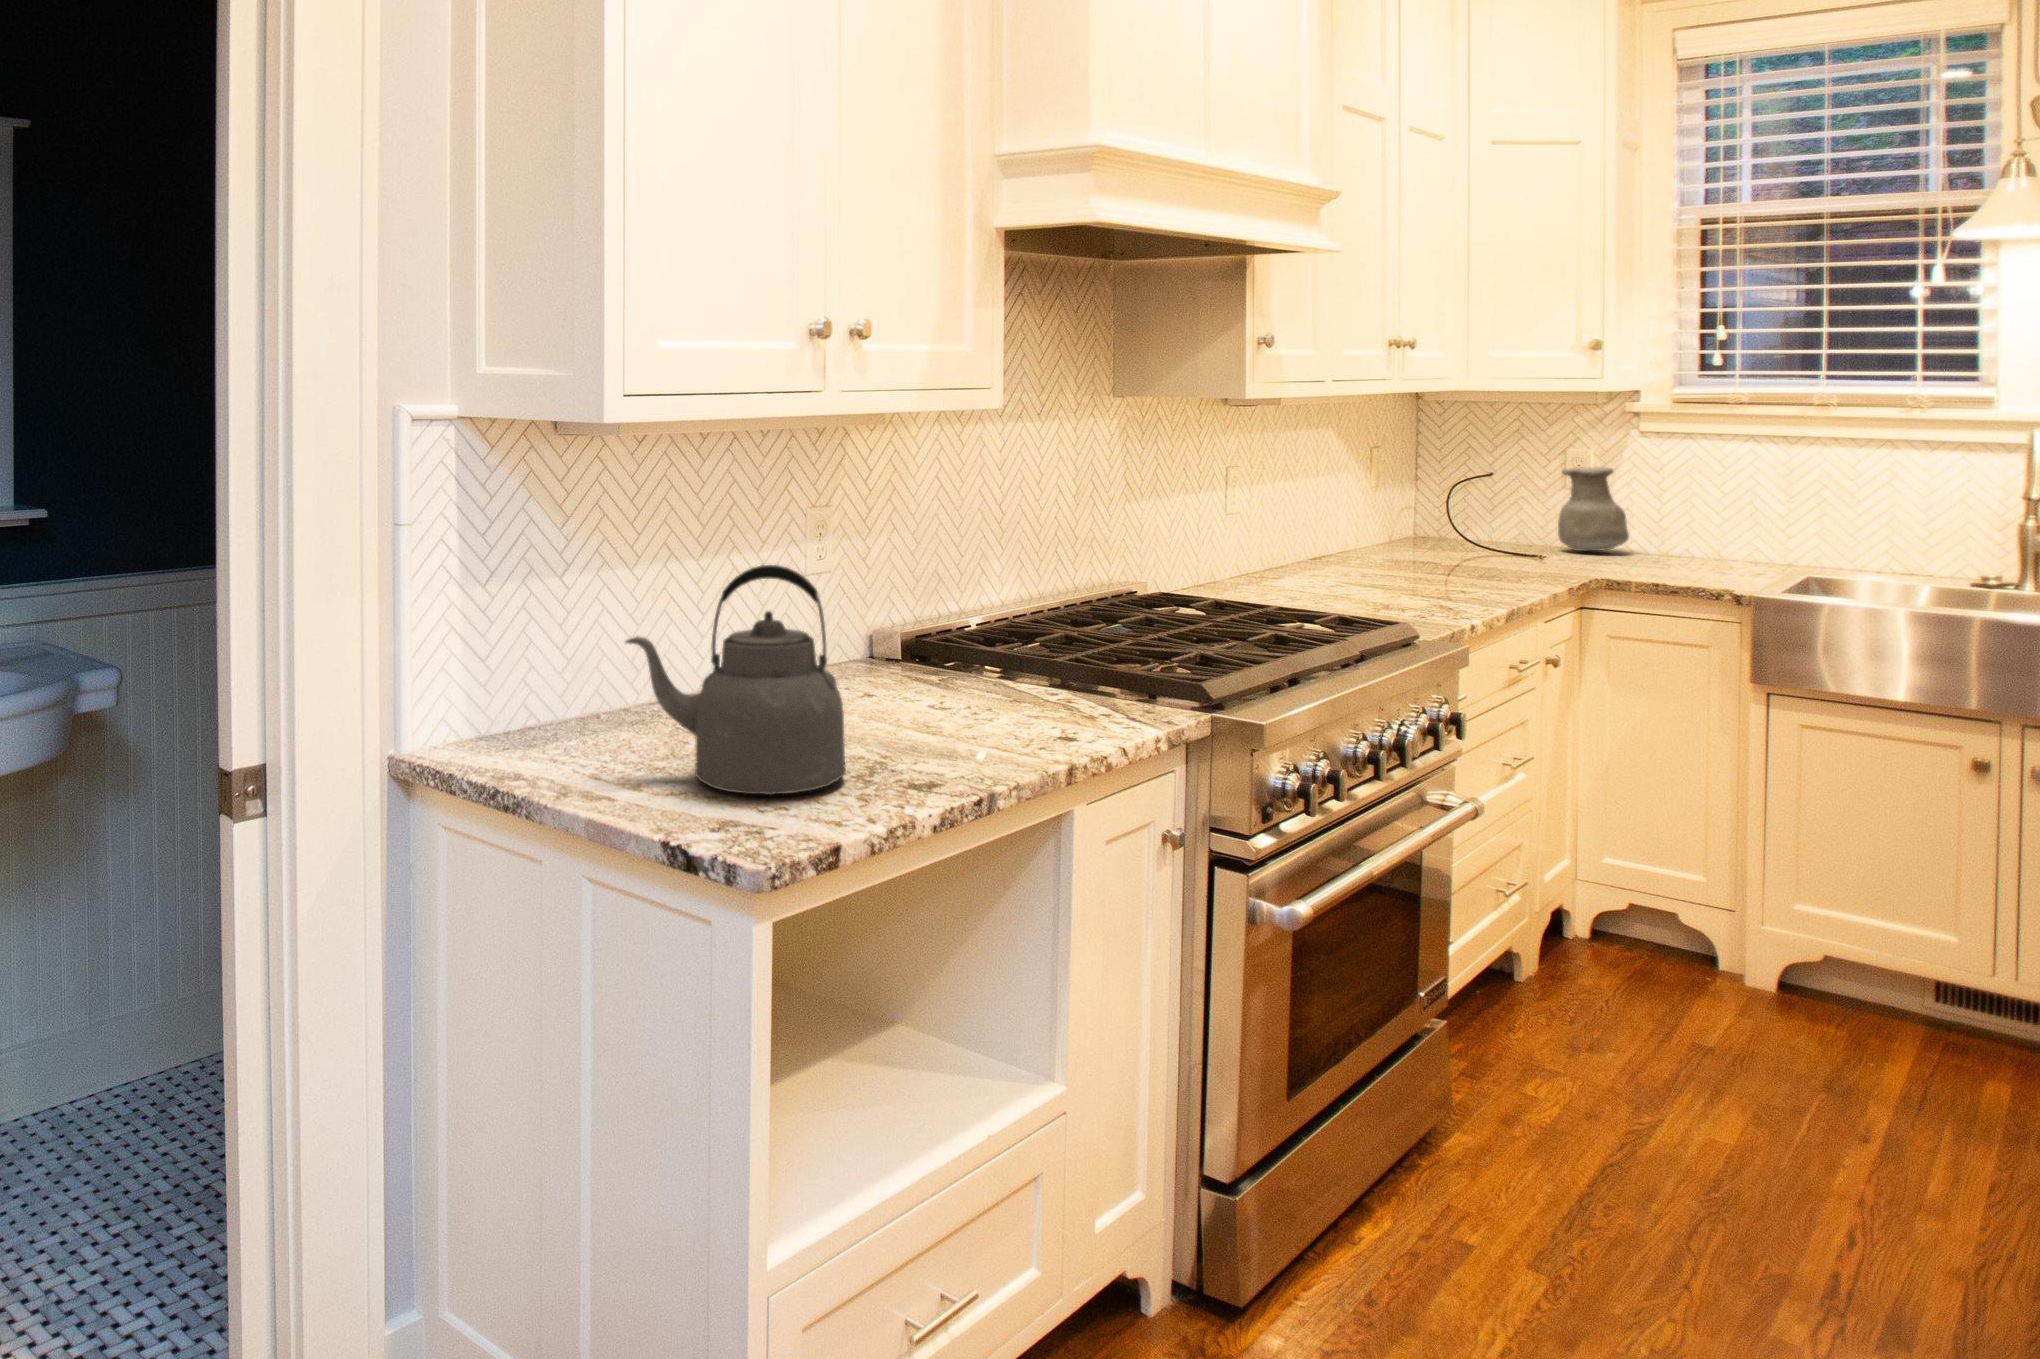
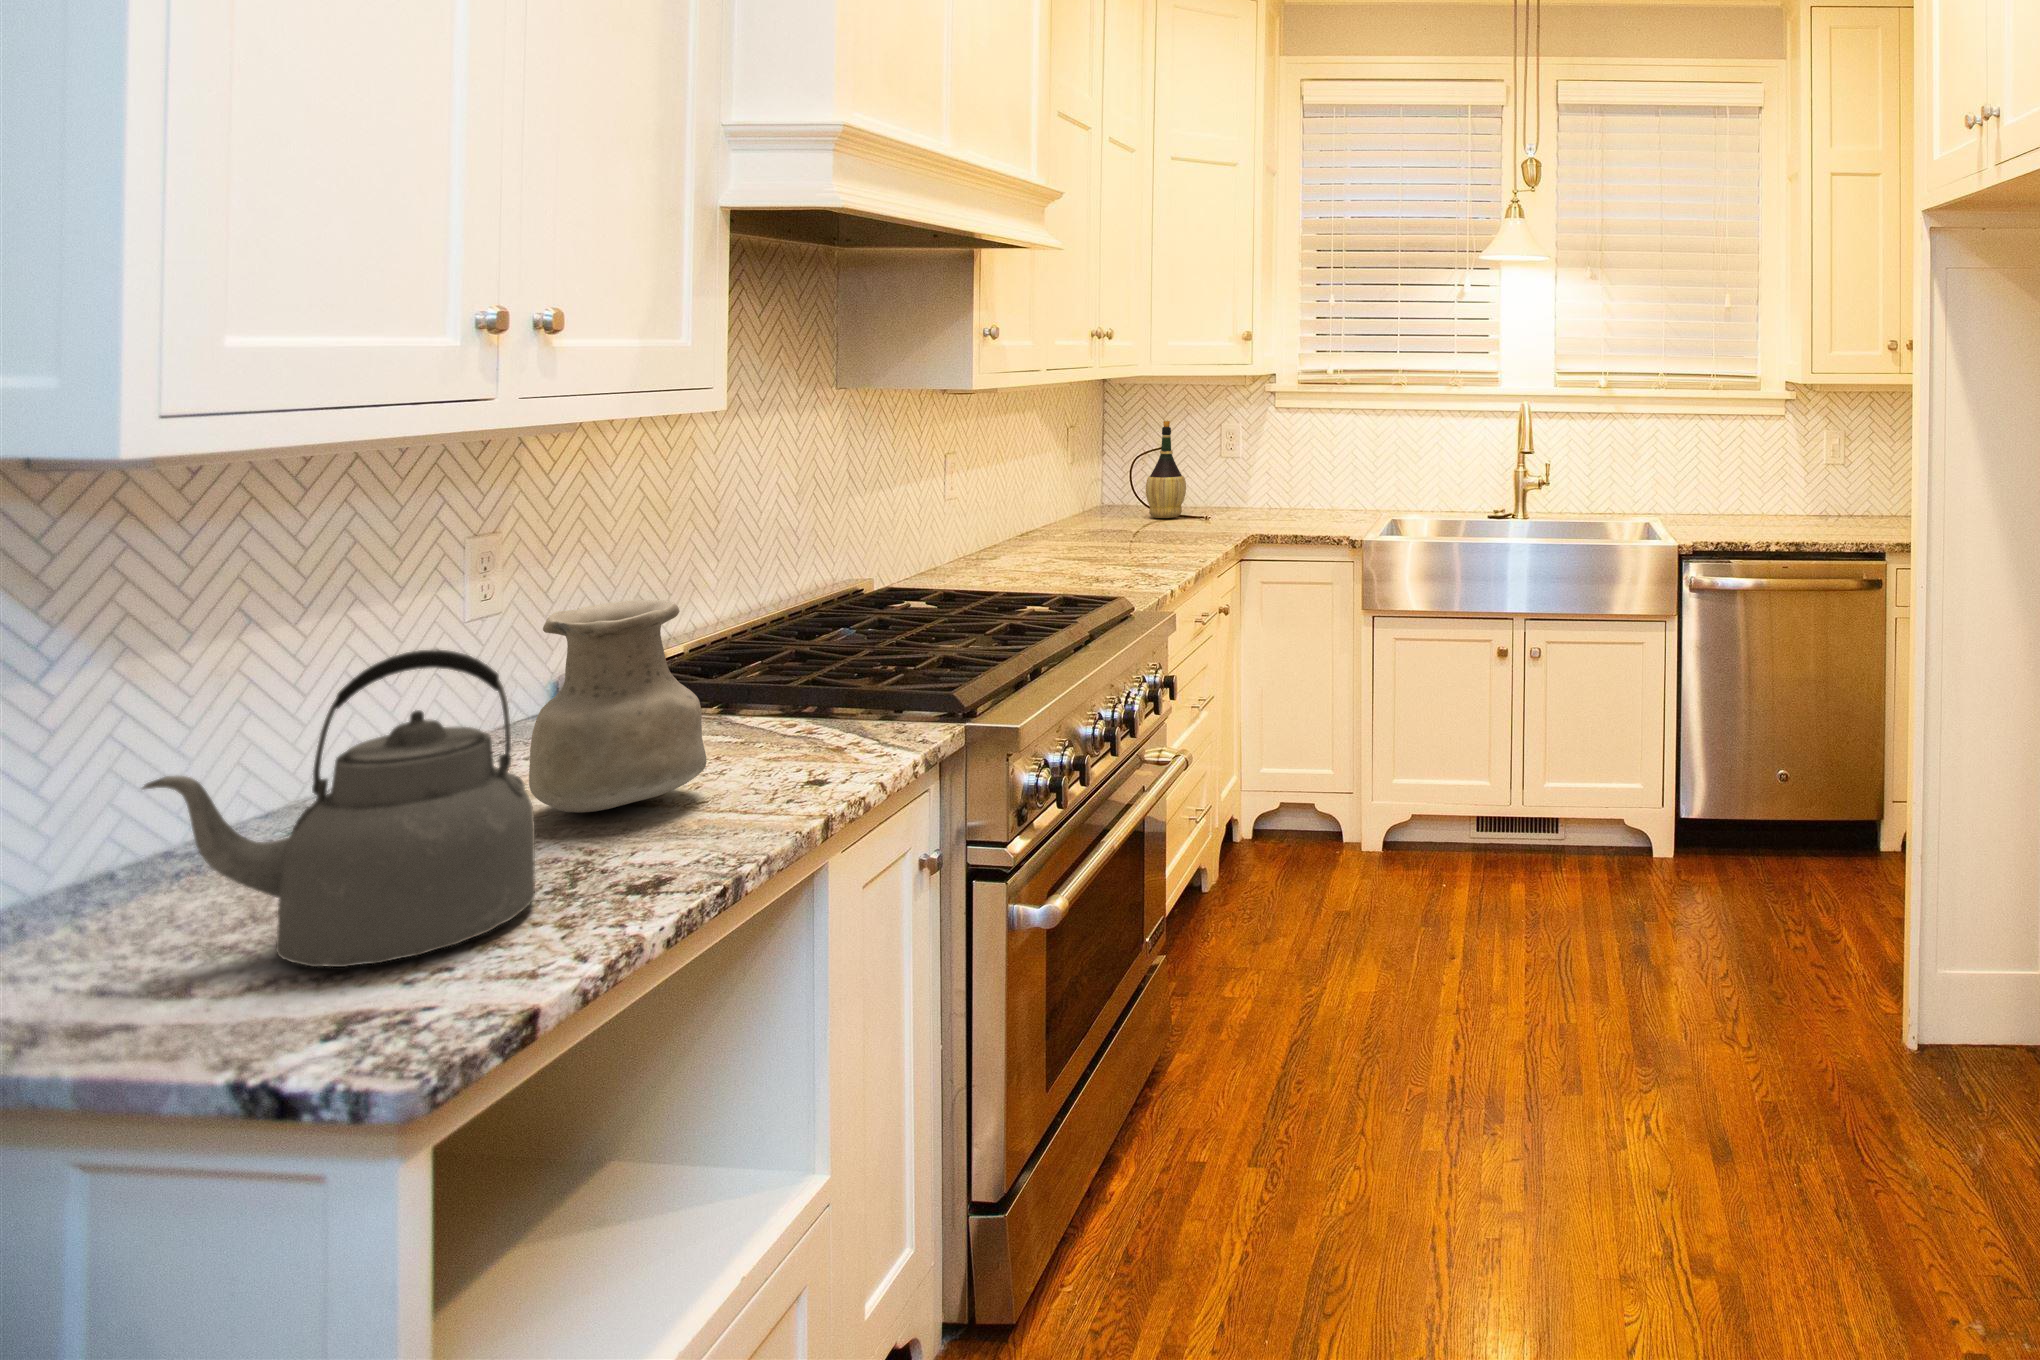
wine bottle: none [1457,437,1509,554] -> present [1146,421,1186,518]
vase: present [1558,467,1629,551] -> present [529,600,706,813]

